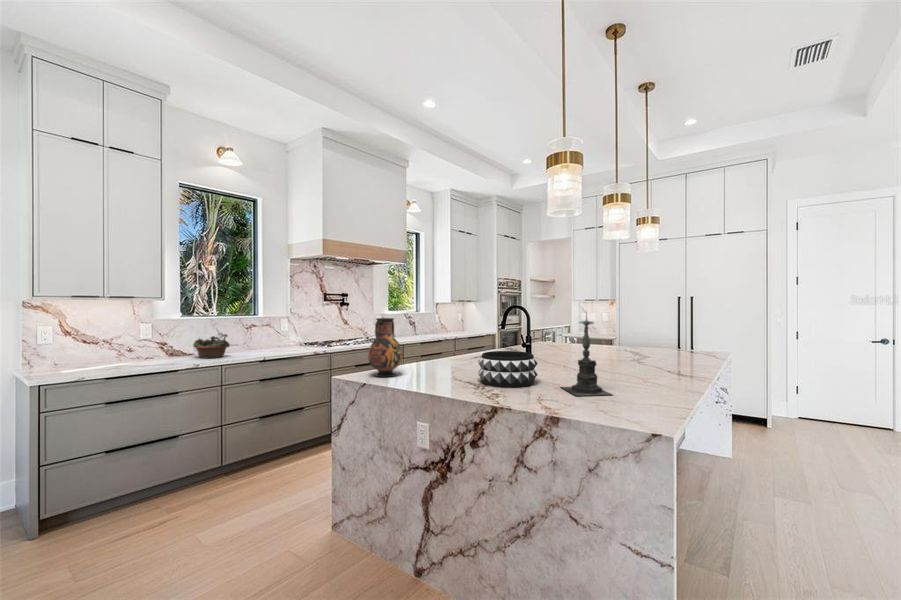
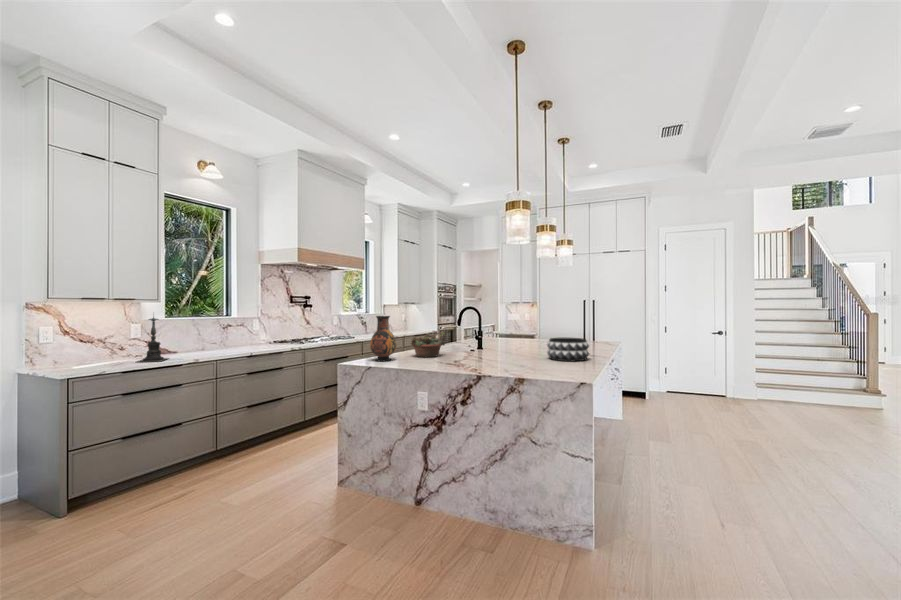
candle holder: present [561,312,612,396] -> present [137,317,168,362]
succulent planter: present [193,333,230,358] -> present [411,331,445,357]
decorative bowl: present [478,351,538,387] -> present [547,338,589,361]

